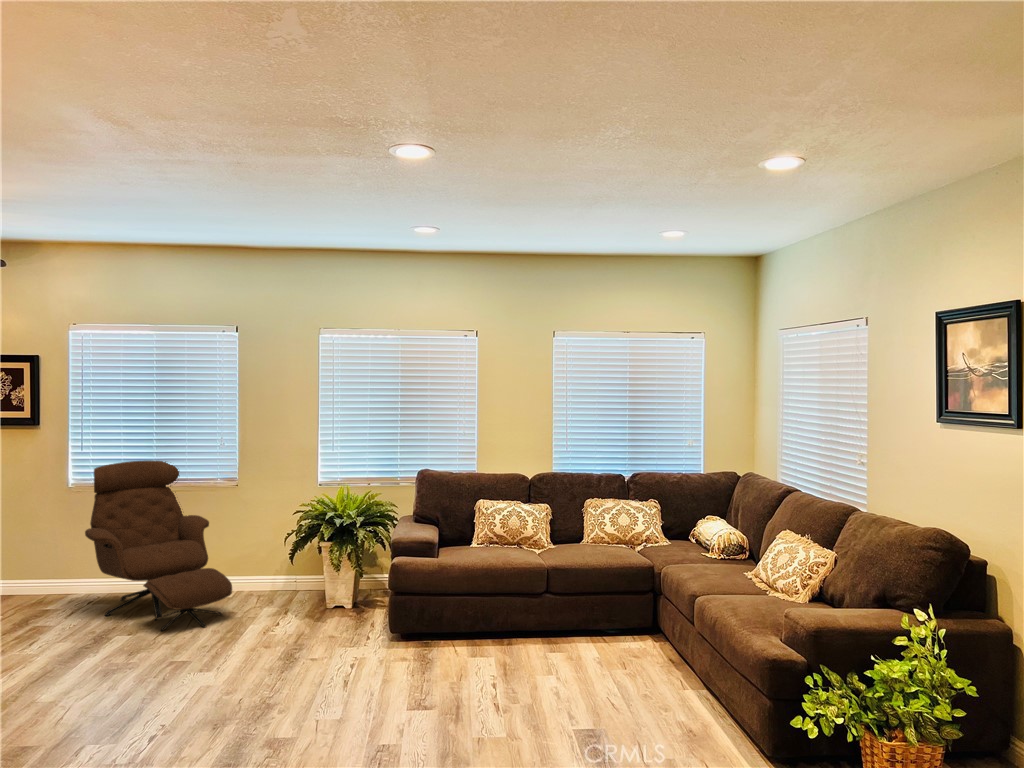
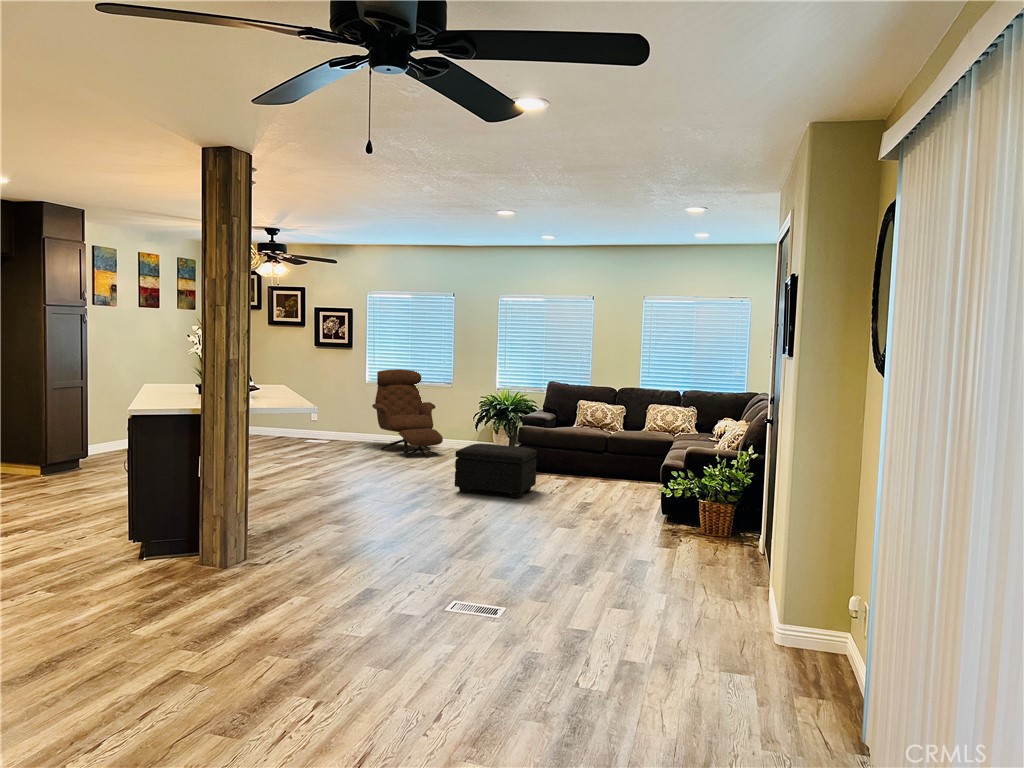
footstool: none [306,619,462,741] -> present [455,444,537,499]

